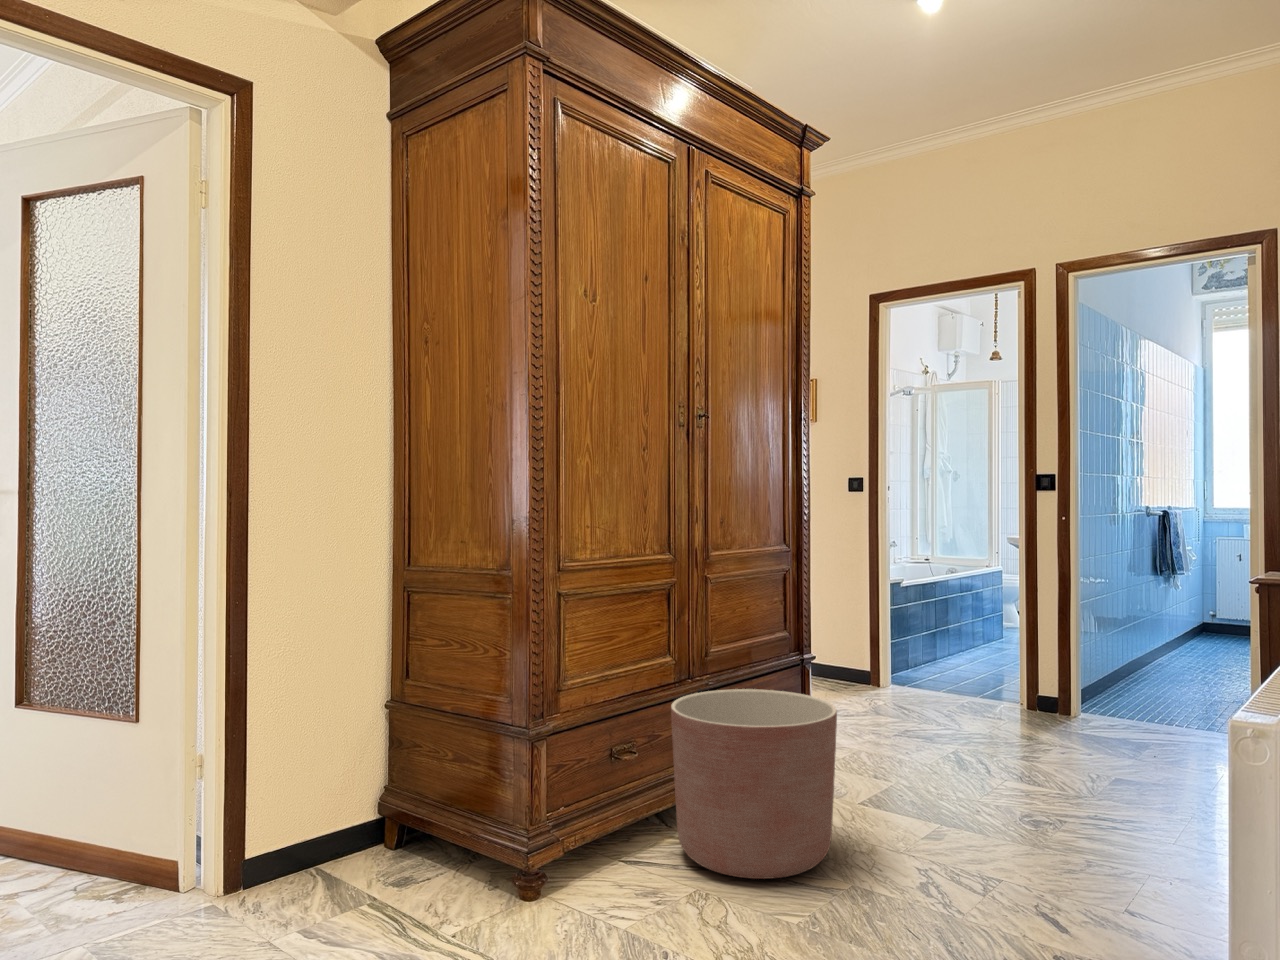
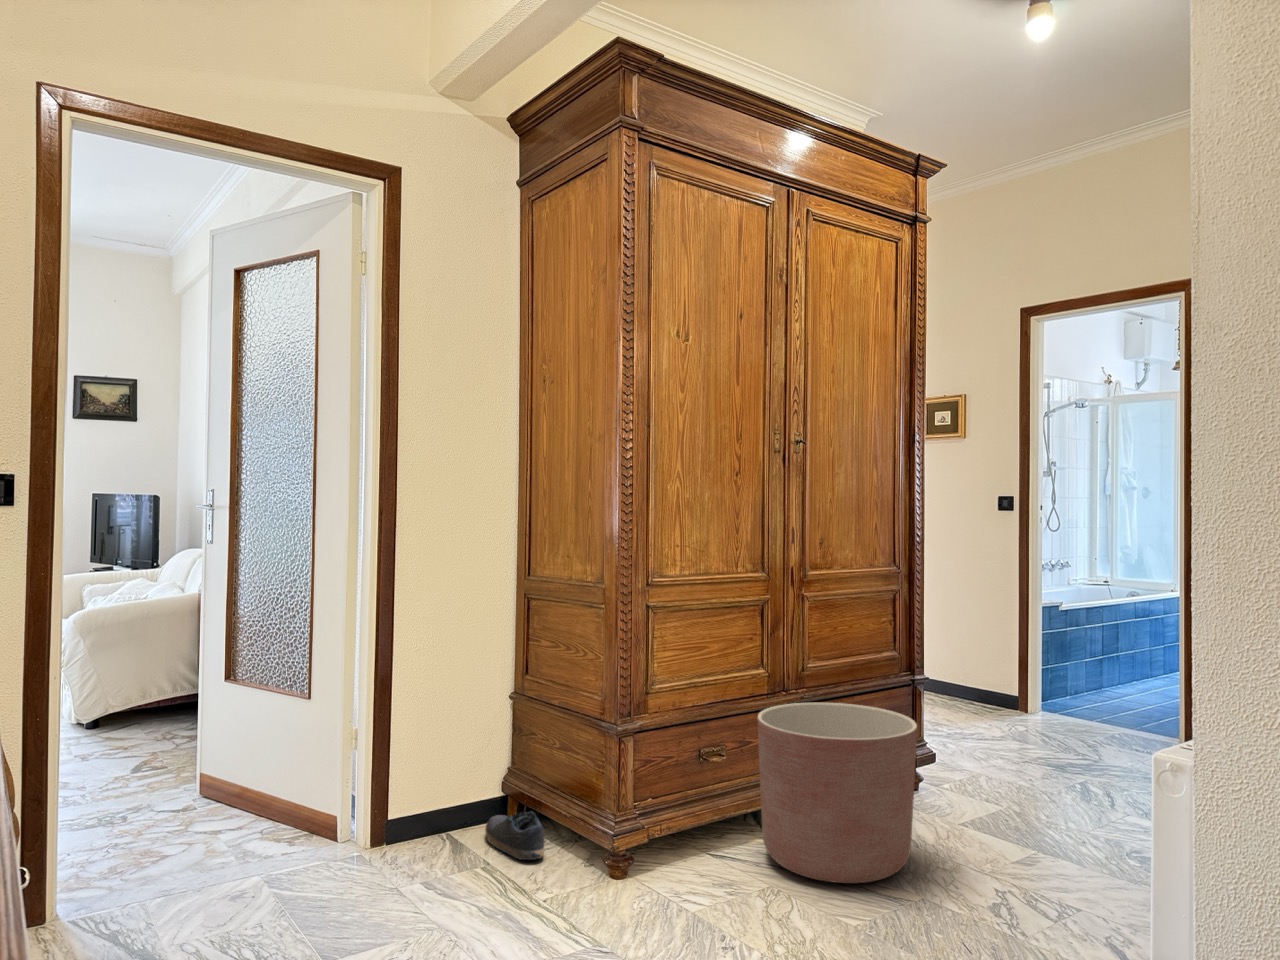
shoe: none [363,833,440,890] -> present [485,812,544,860]

